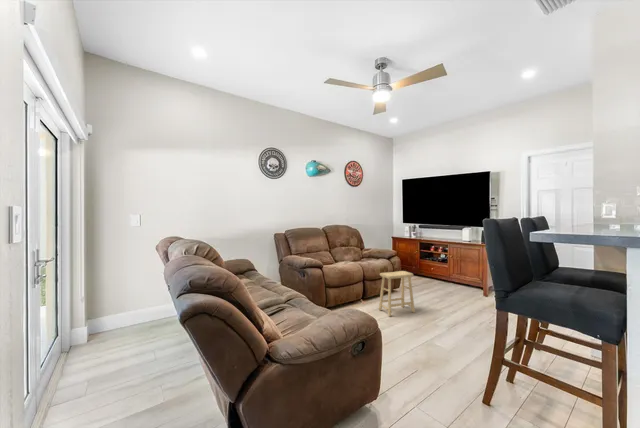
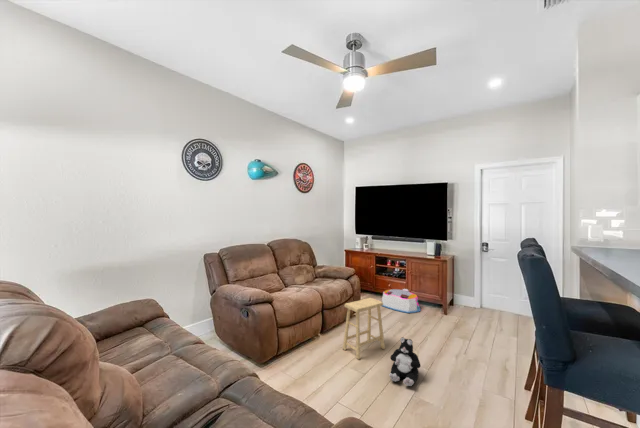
storage bin: none [423,272,460,292] -> present [382,289,421,313]
plush toy: none [411,299,438,334] -> present [389,337,421,386]

